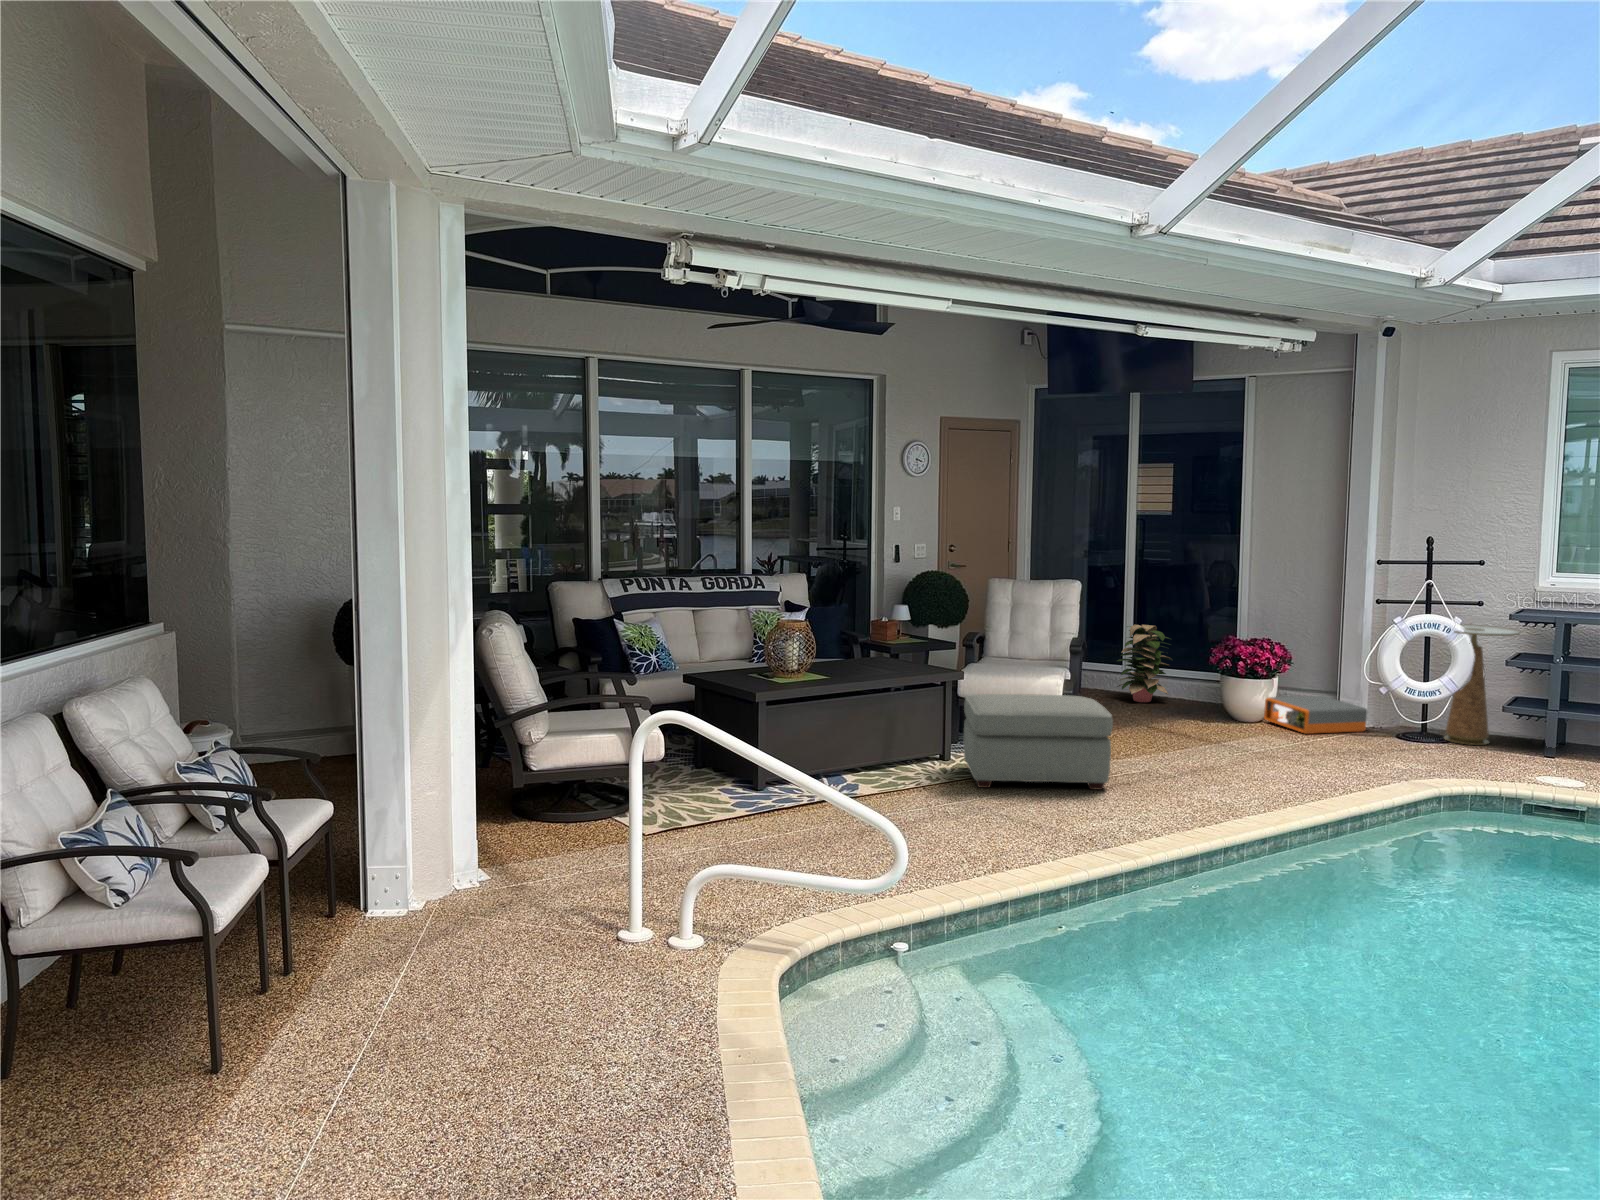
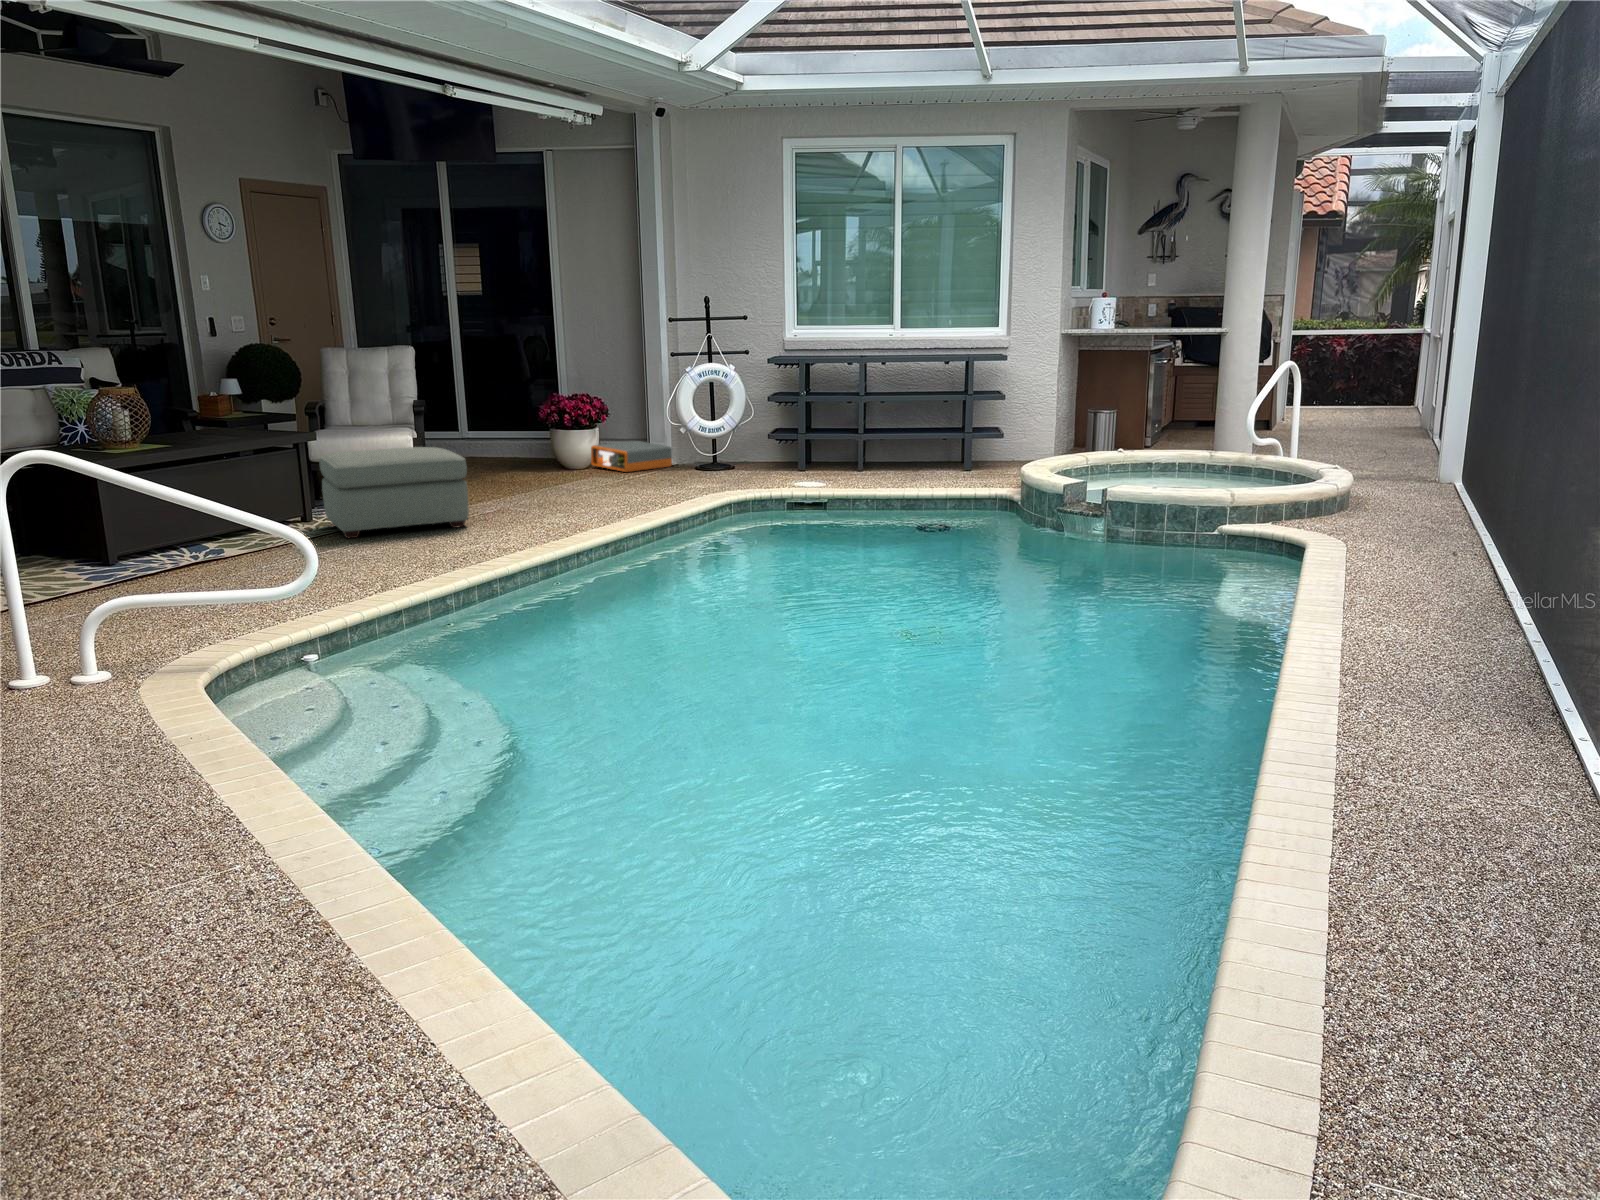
side table: present [1444,624,1520,745] -> none [713,370,776,467]
decorative plant: present [1117,625,1170,702] -> none [455,390,508,463]

